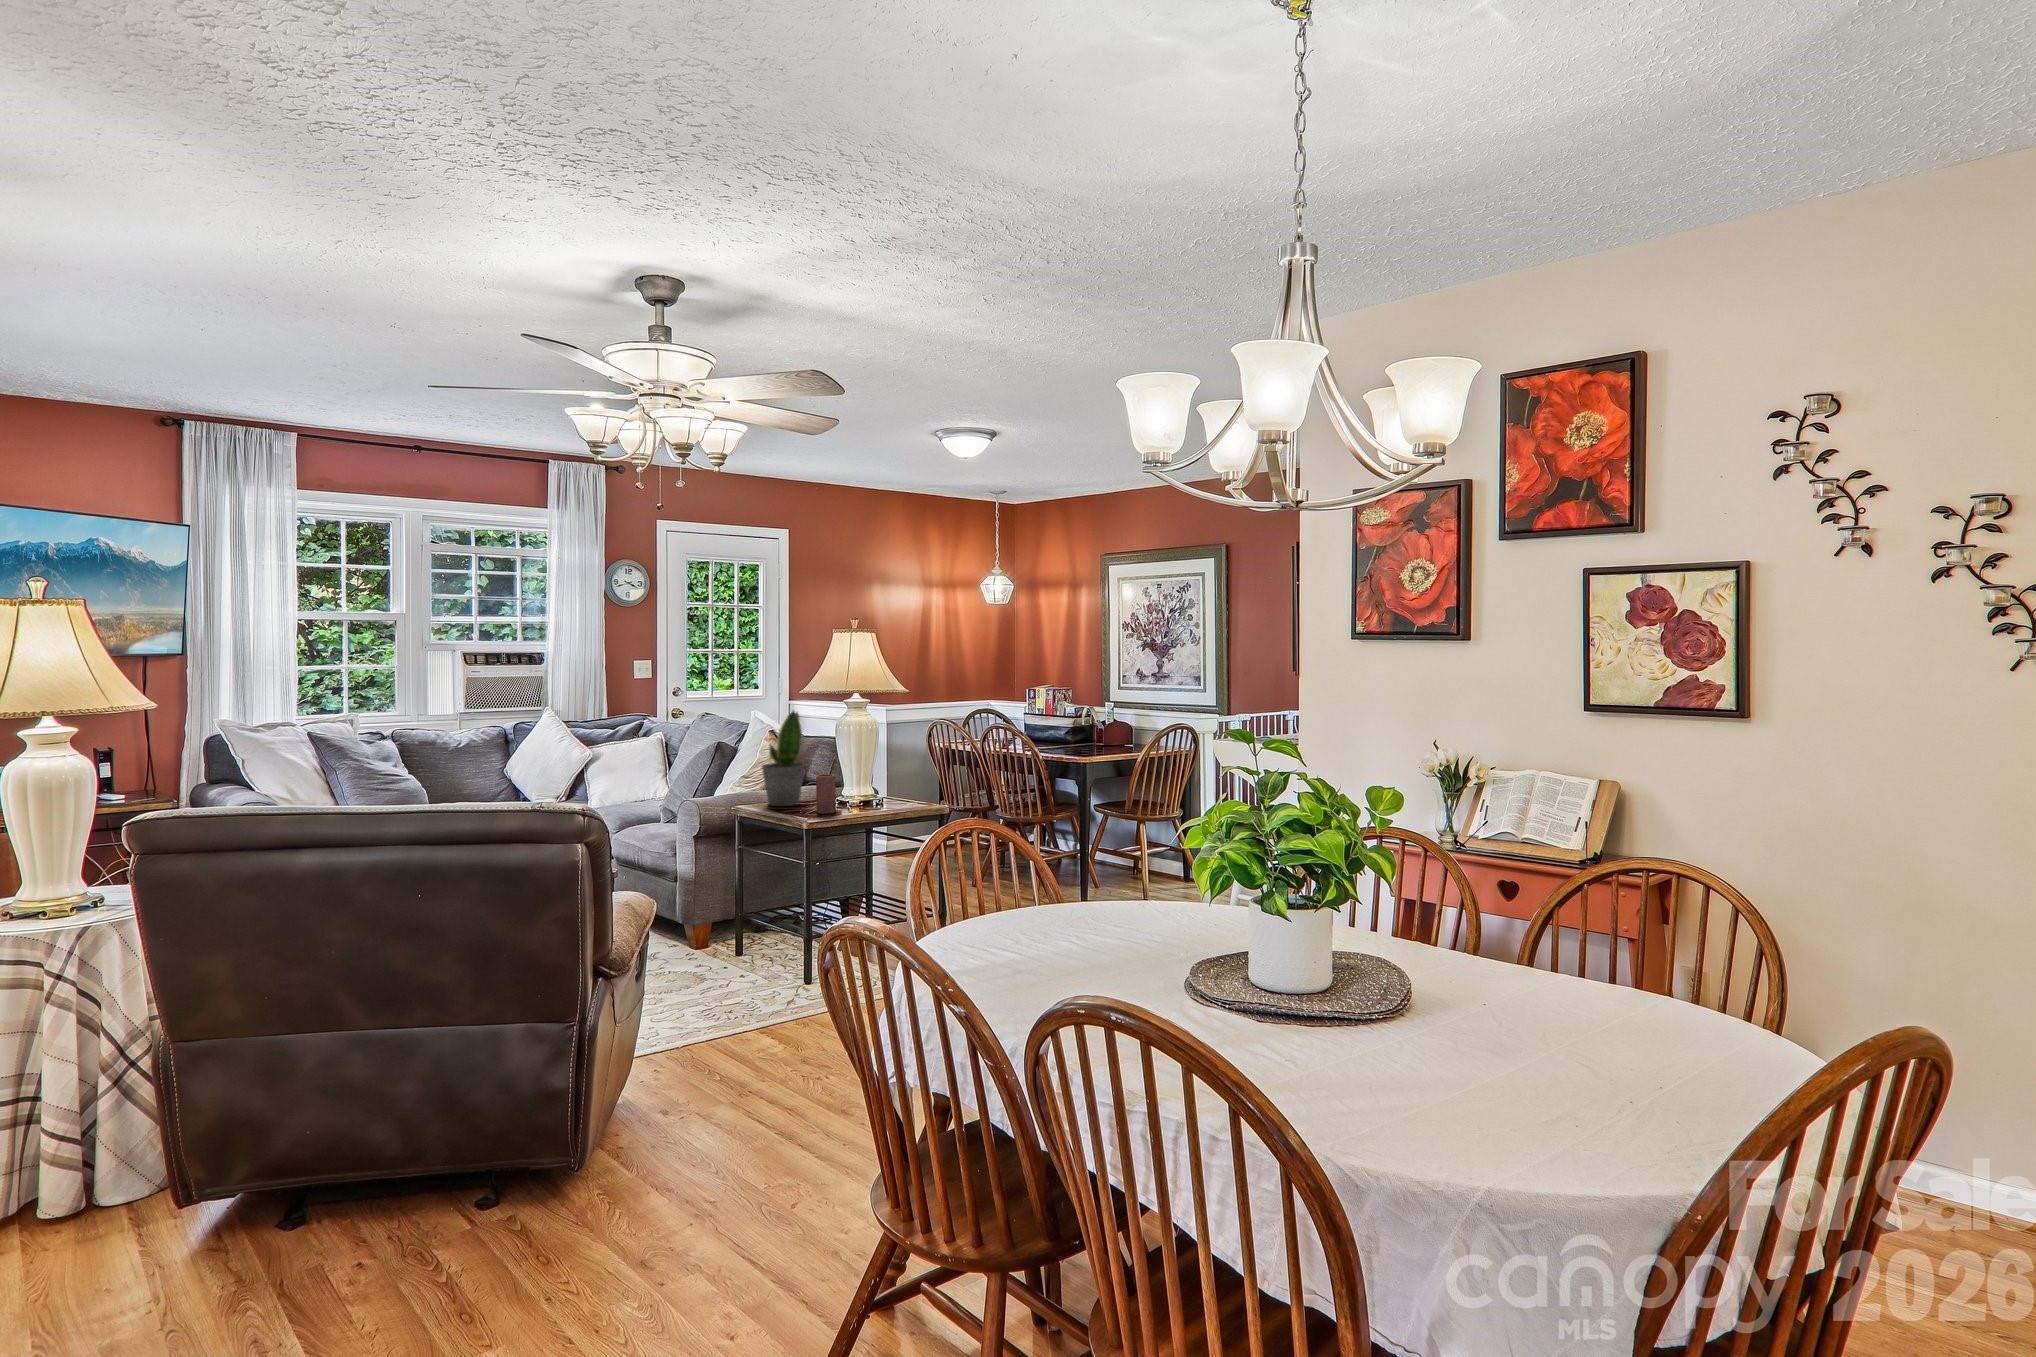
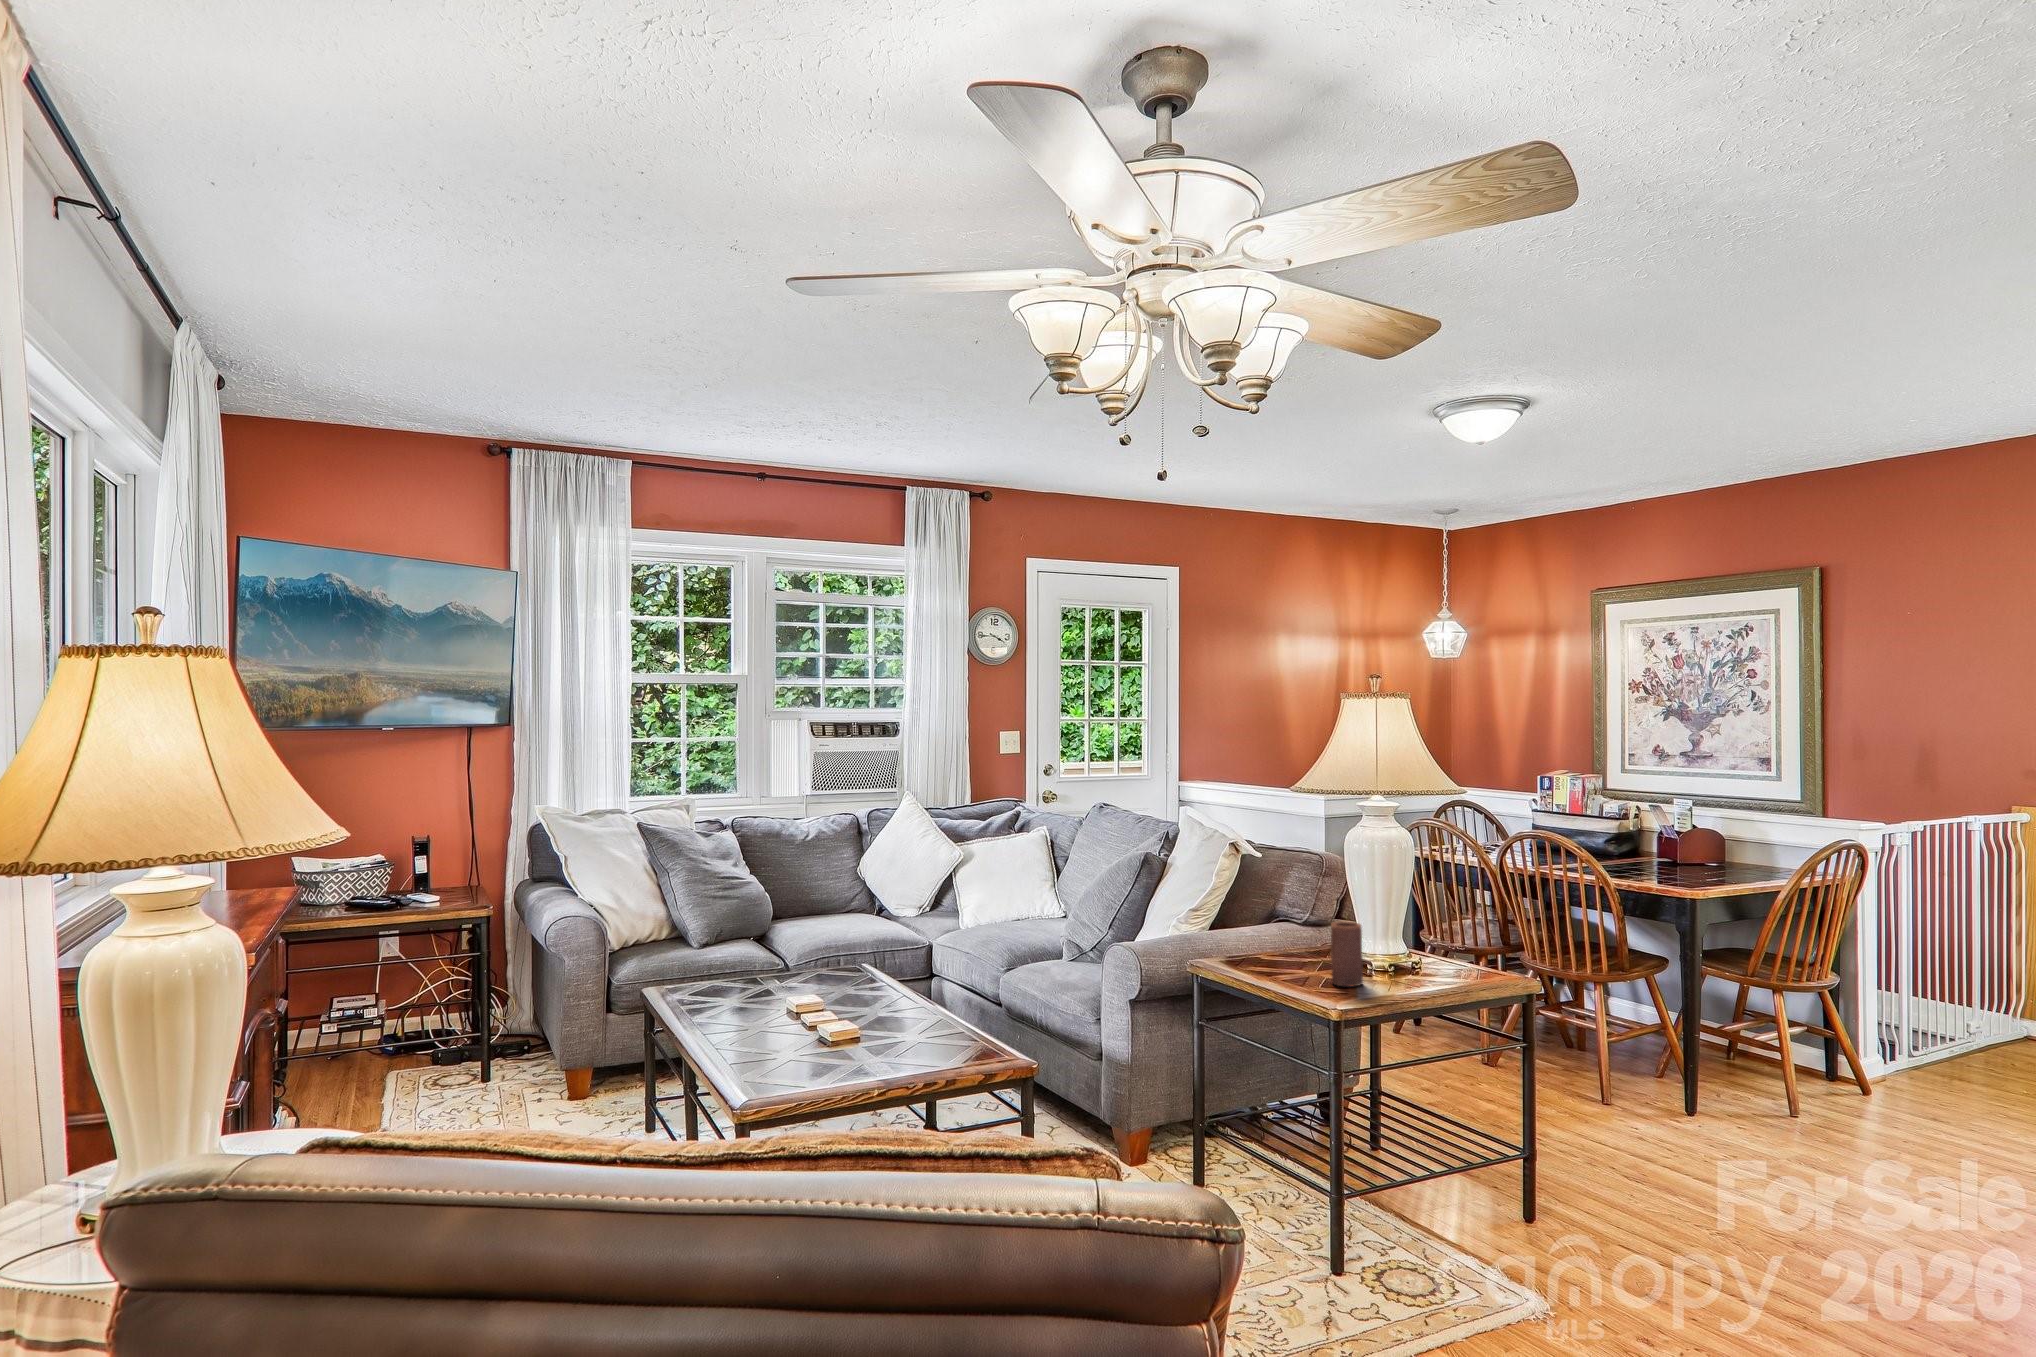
potted plant: present [761,711,805,806] -> none [1230,816,1296,963]

